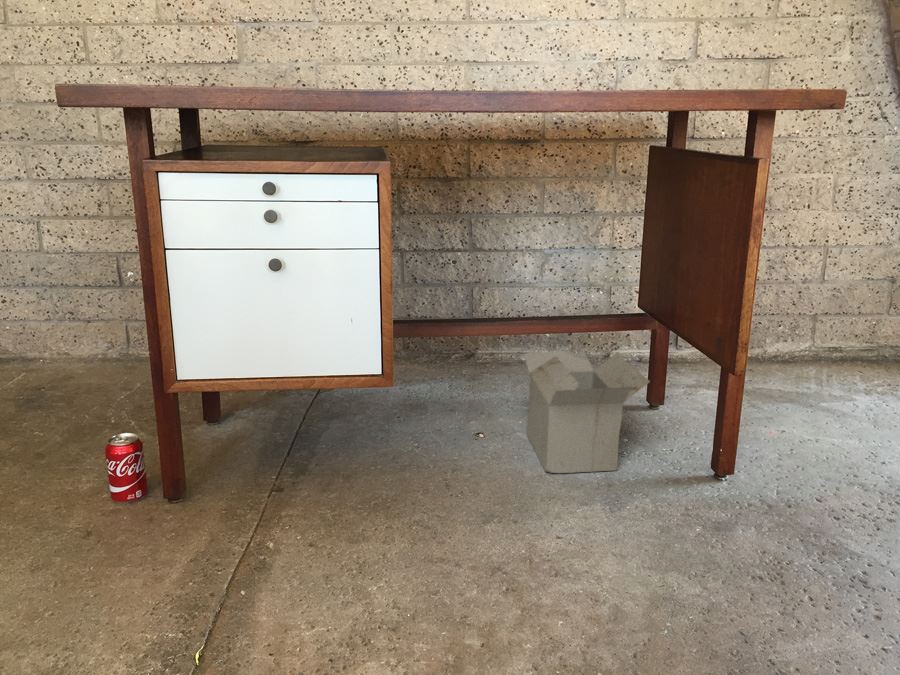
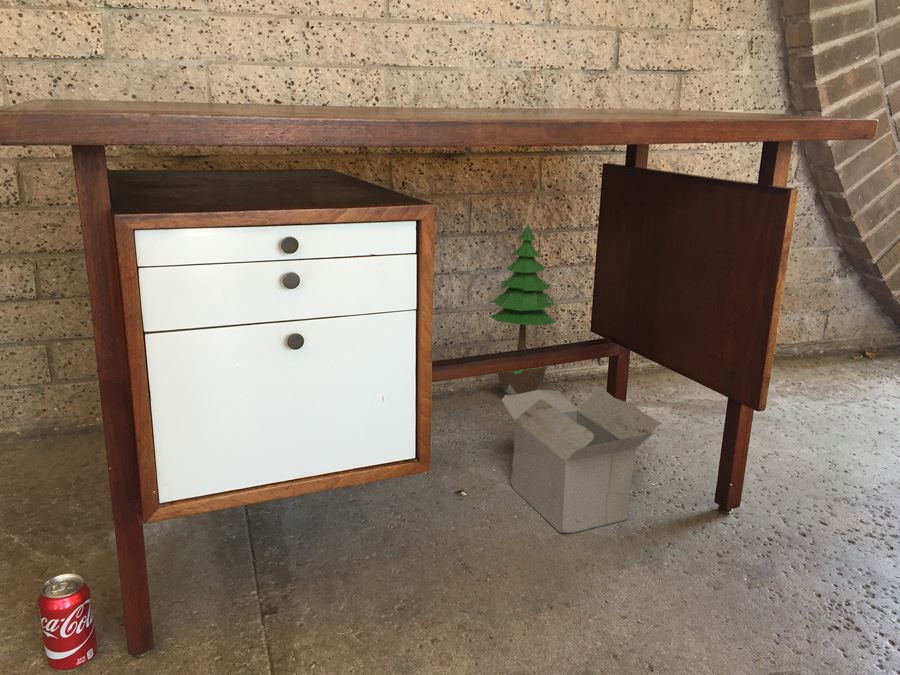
potted tree: none [553,204,615,373] -> present [490,224,555,396]

